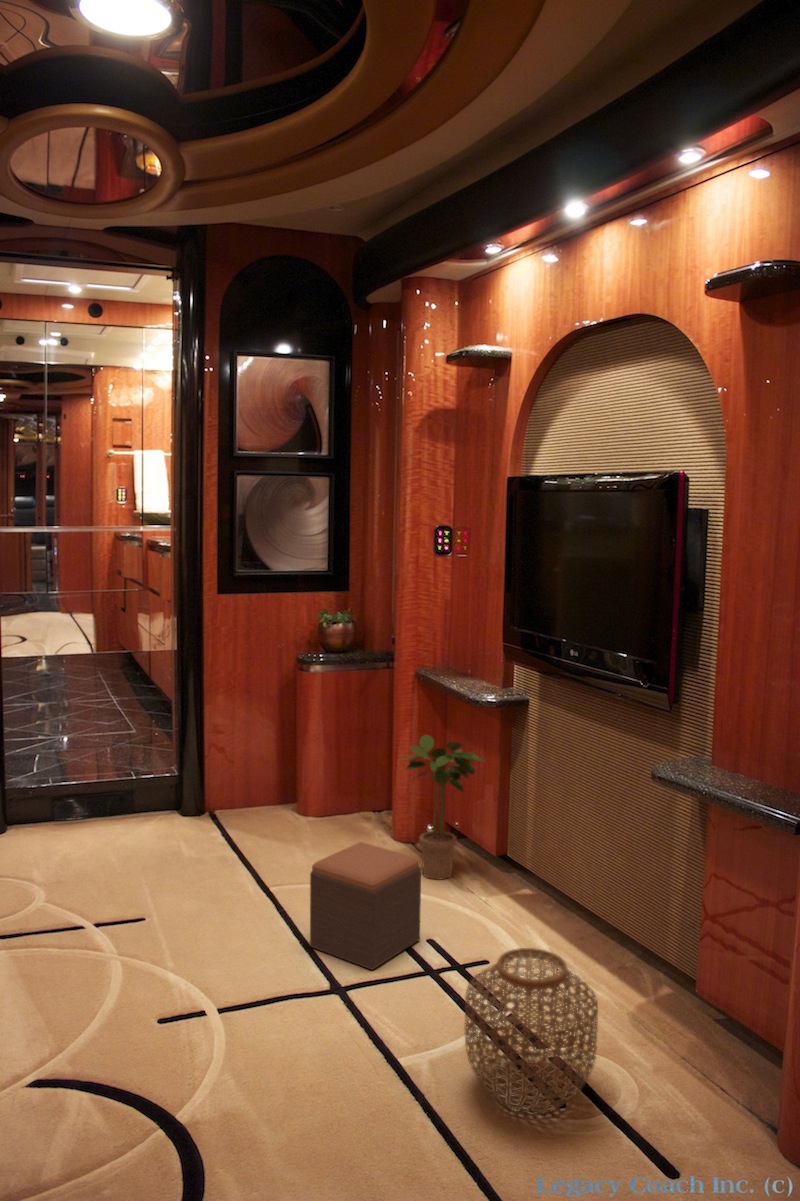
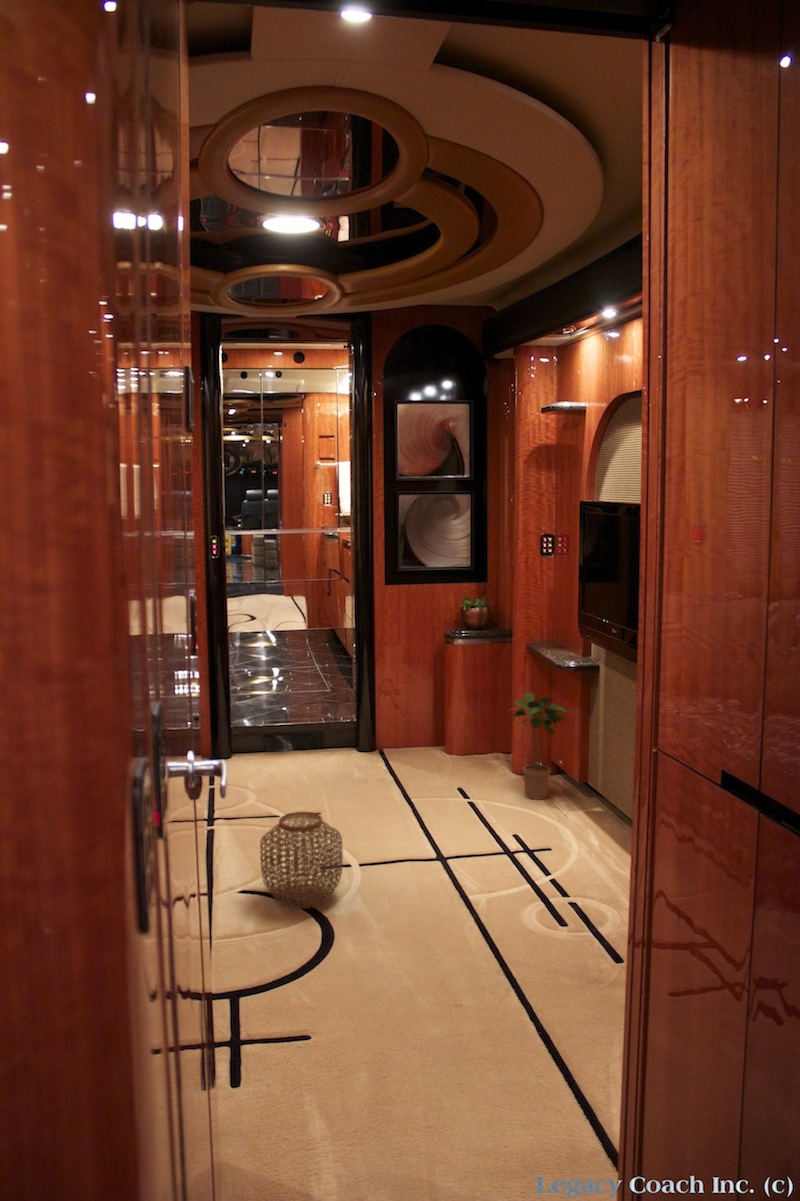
footstool: present [310,842,421,970] -> none [428,764,507,849]
woven basket: present [465,948,598,1114] -> present [260,812,343,909]

